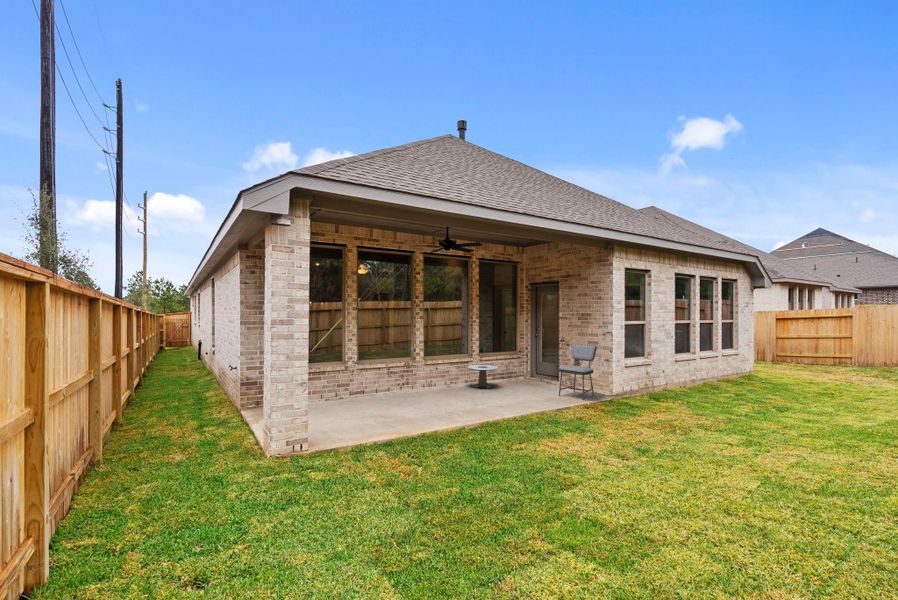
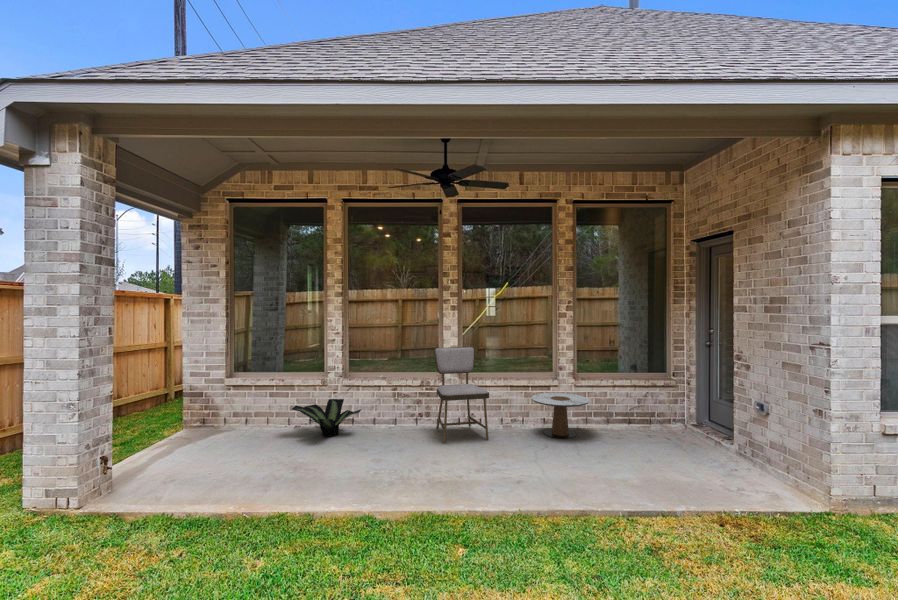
dining chair: present [559,344,597,400] -> present [434,347,489,443]
potted plant: none [339,378,383,402] -> present [292,399,362,437]

